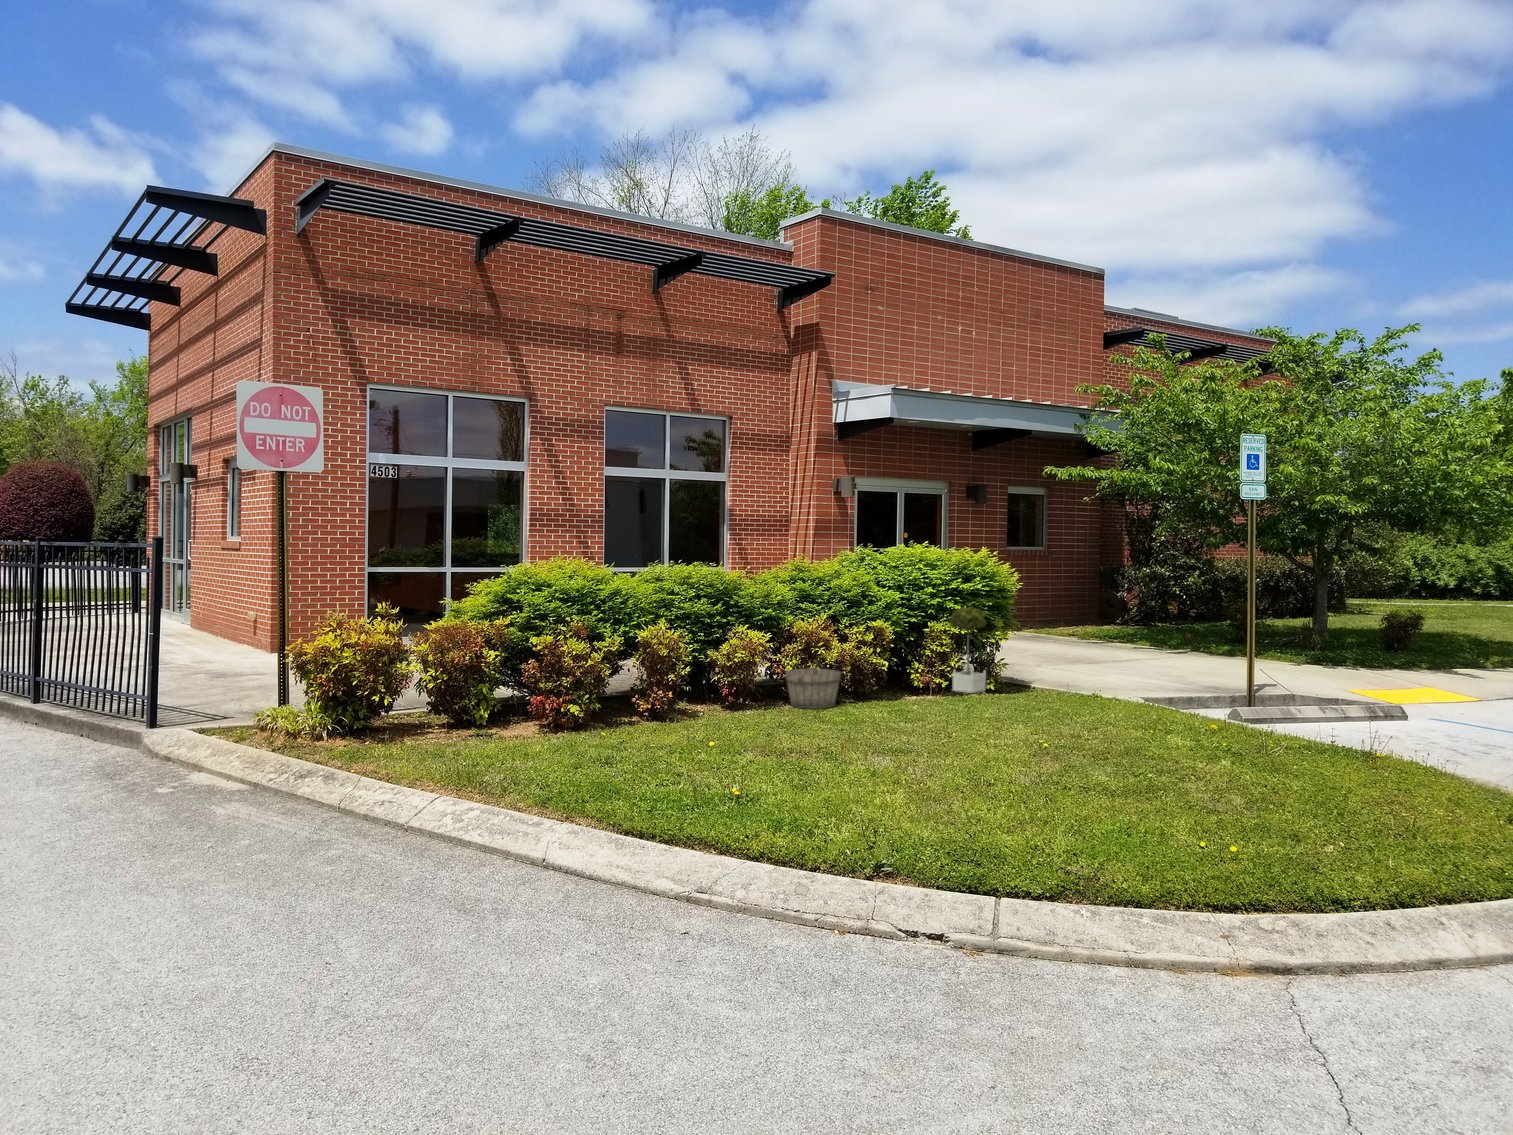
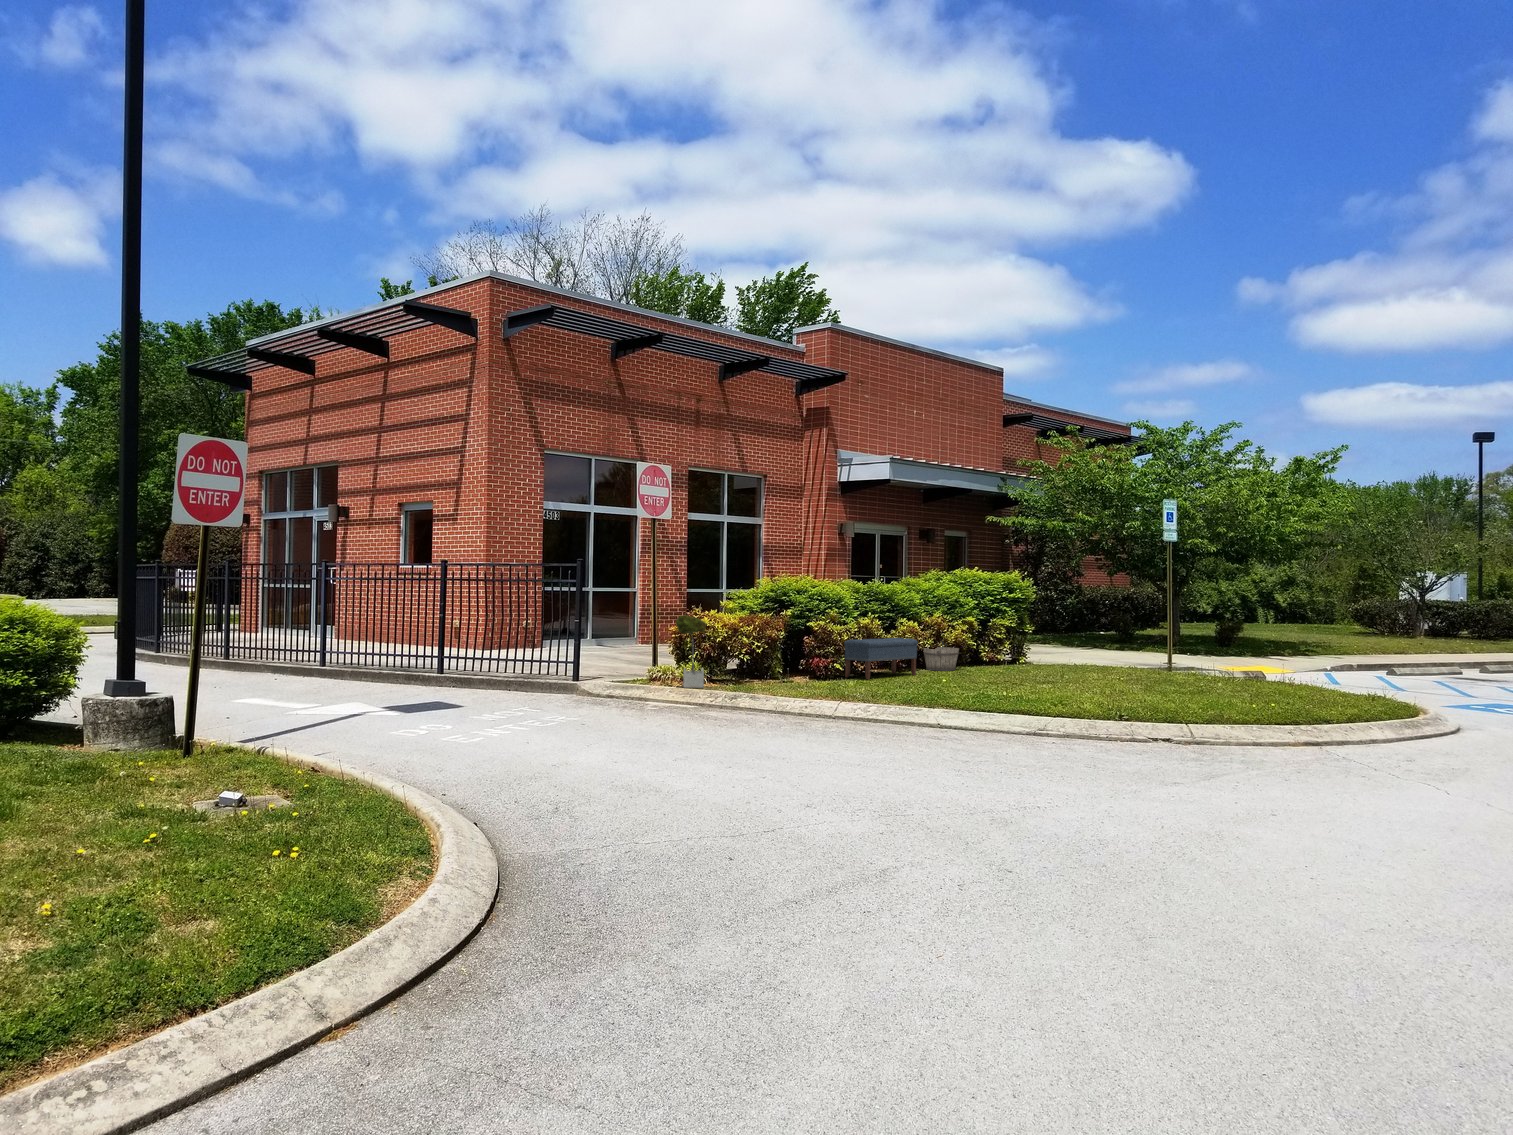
potted tree: present [949,607,987,693] -> present [676,615,707,688]
bench: none [608,658,743,730] -> present [844,638,918,679]

